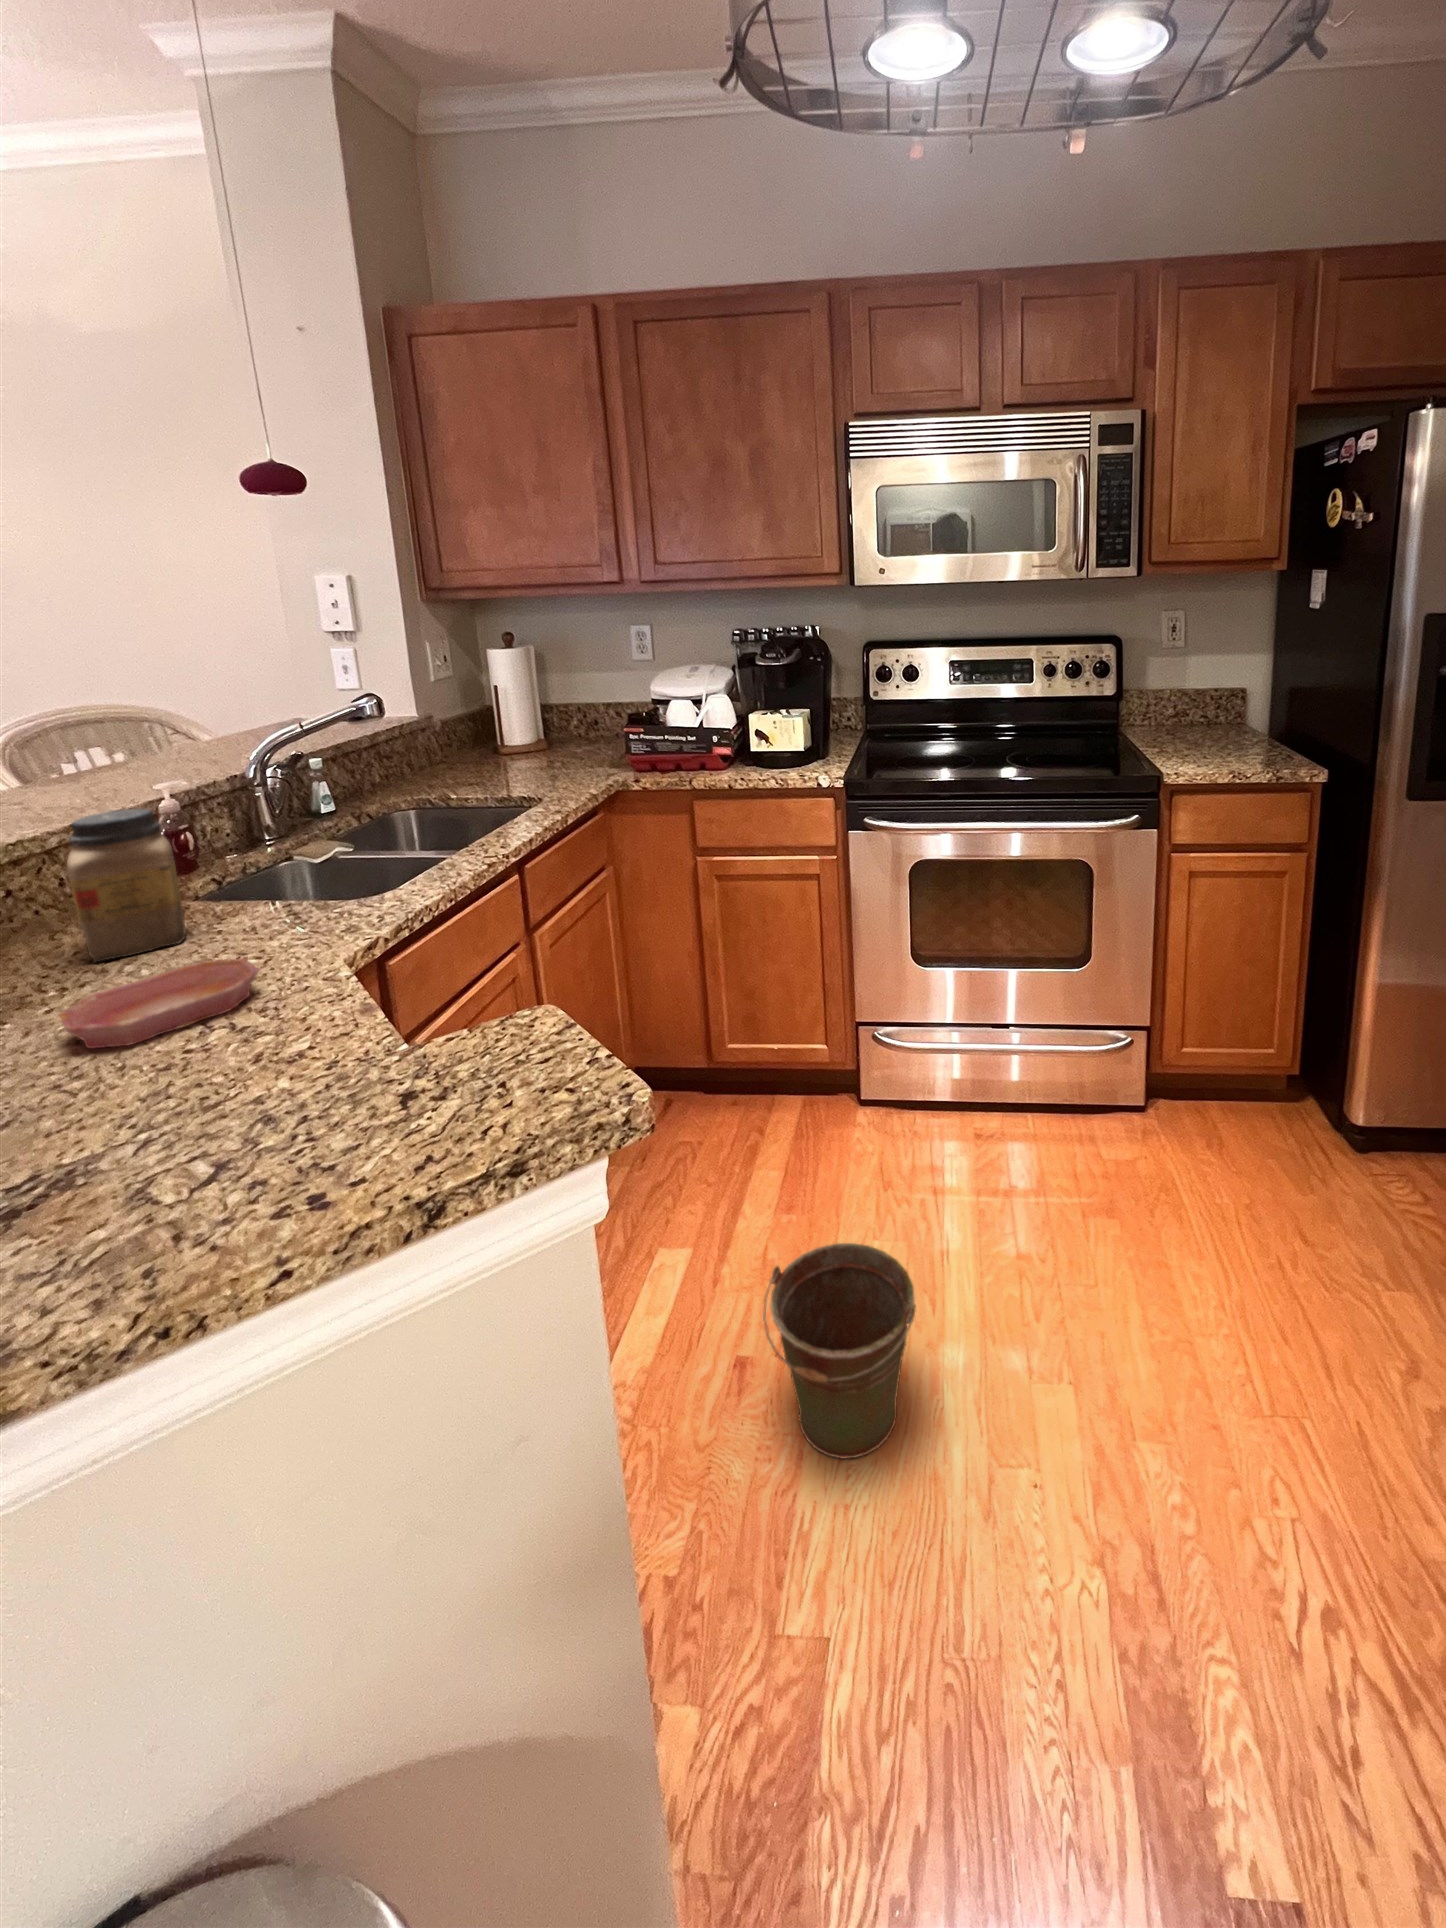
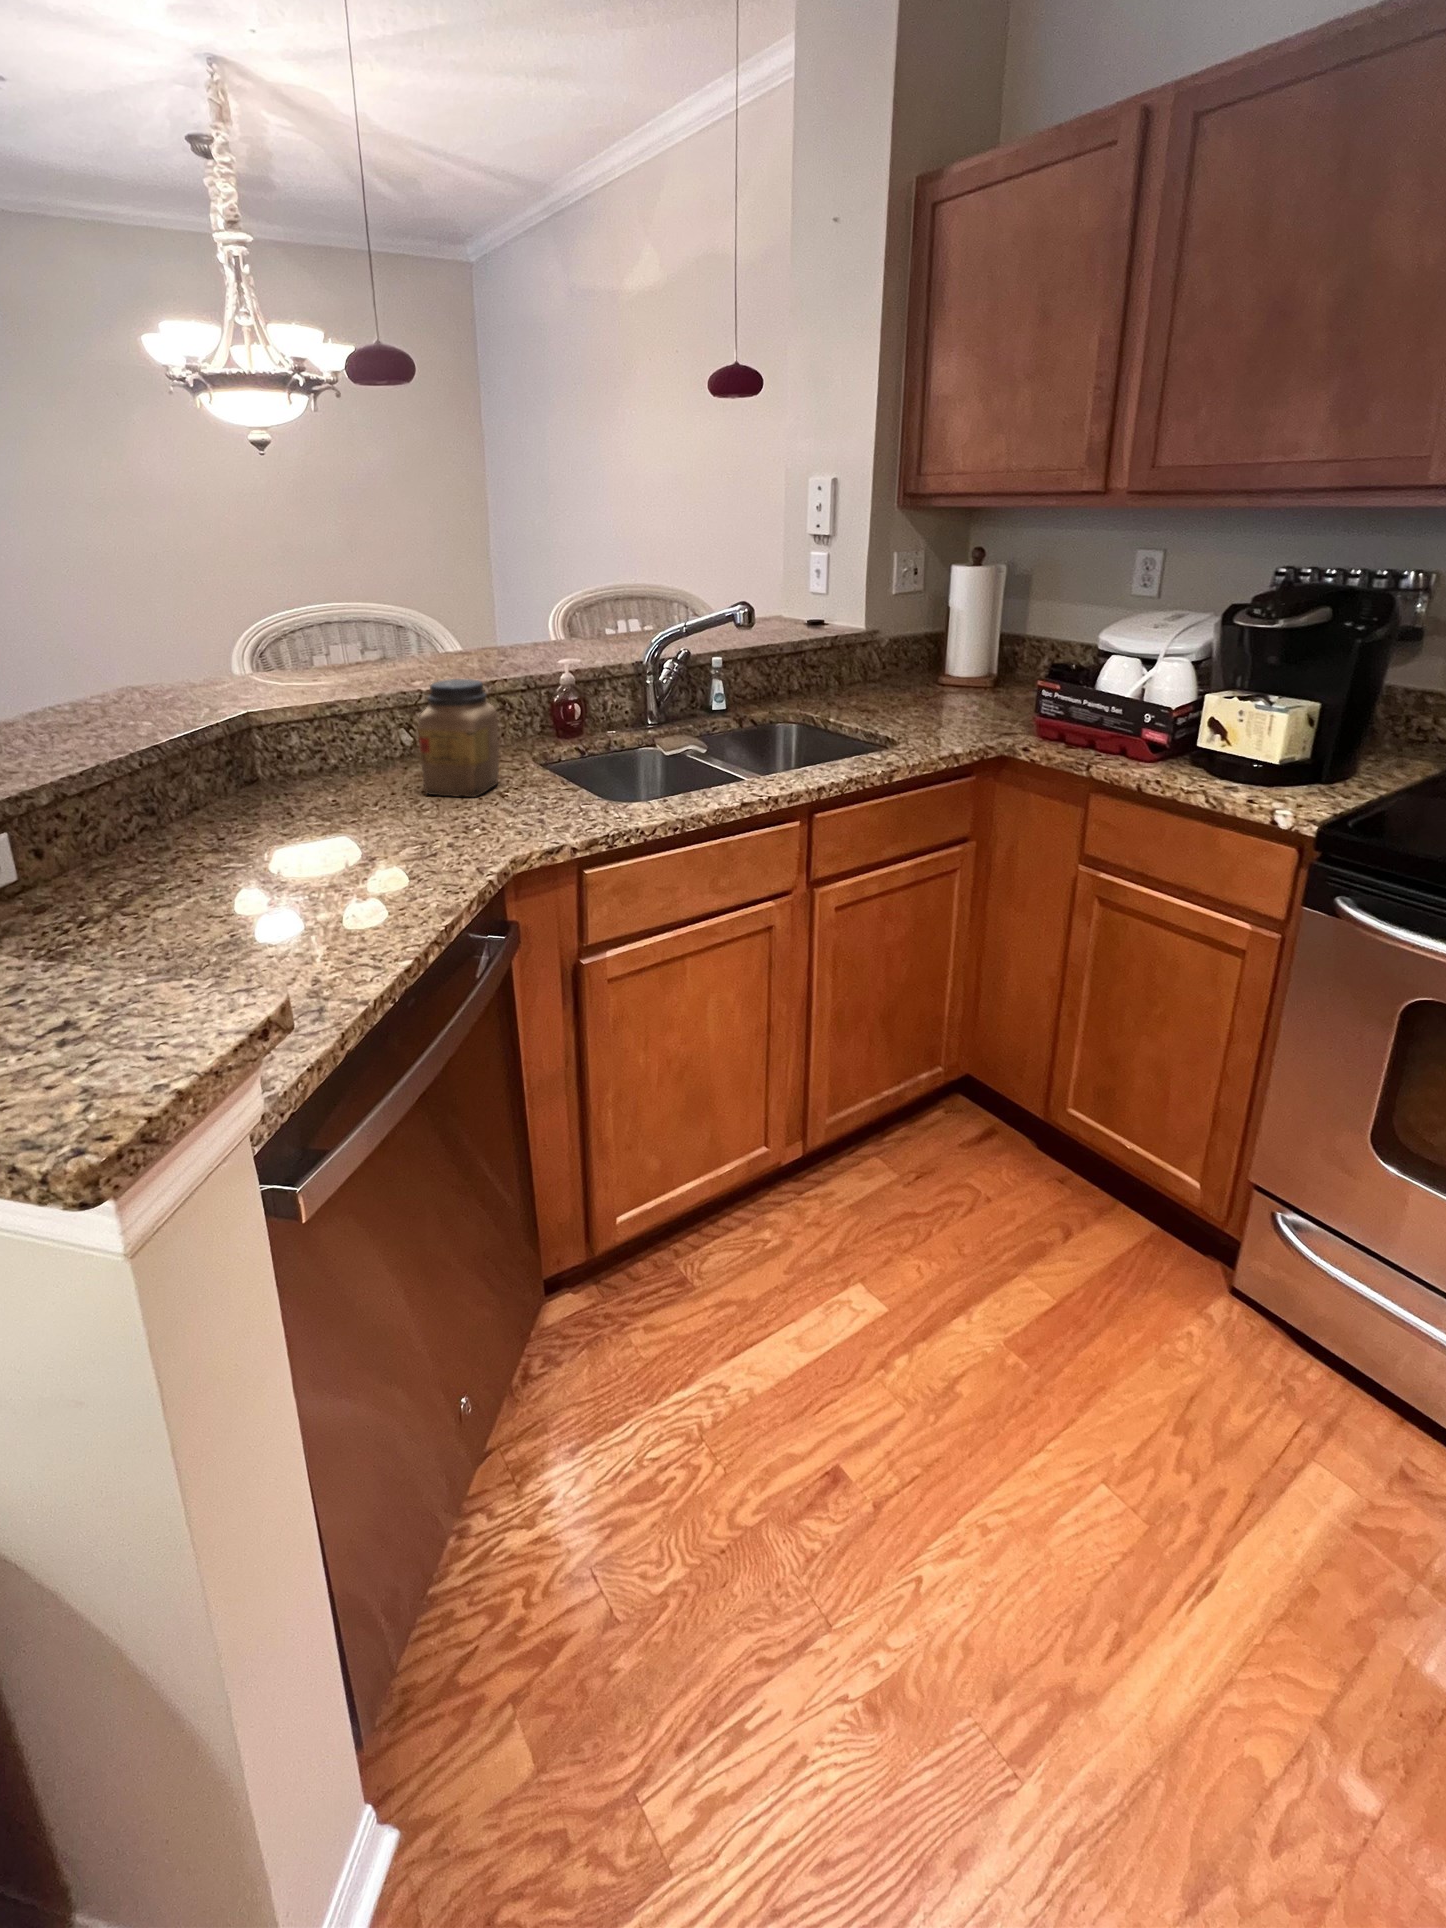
bowl: present [59,958,260,1049] -> none [296,819,433,868]
bucket: present [763,1243,916,1458] -> none [786,1410,1008,1740]

